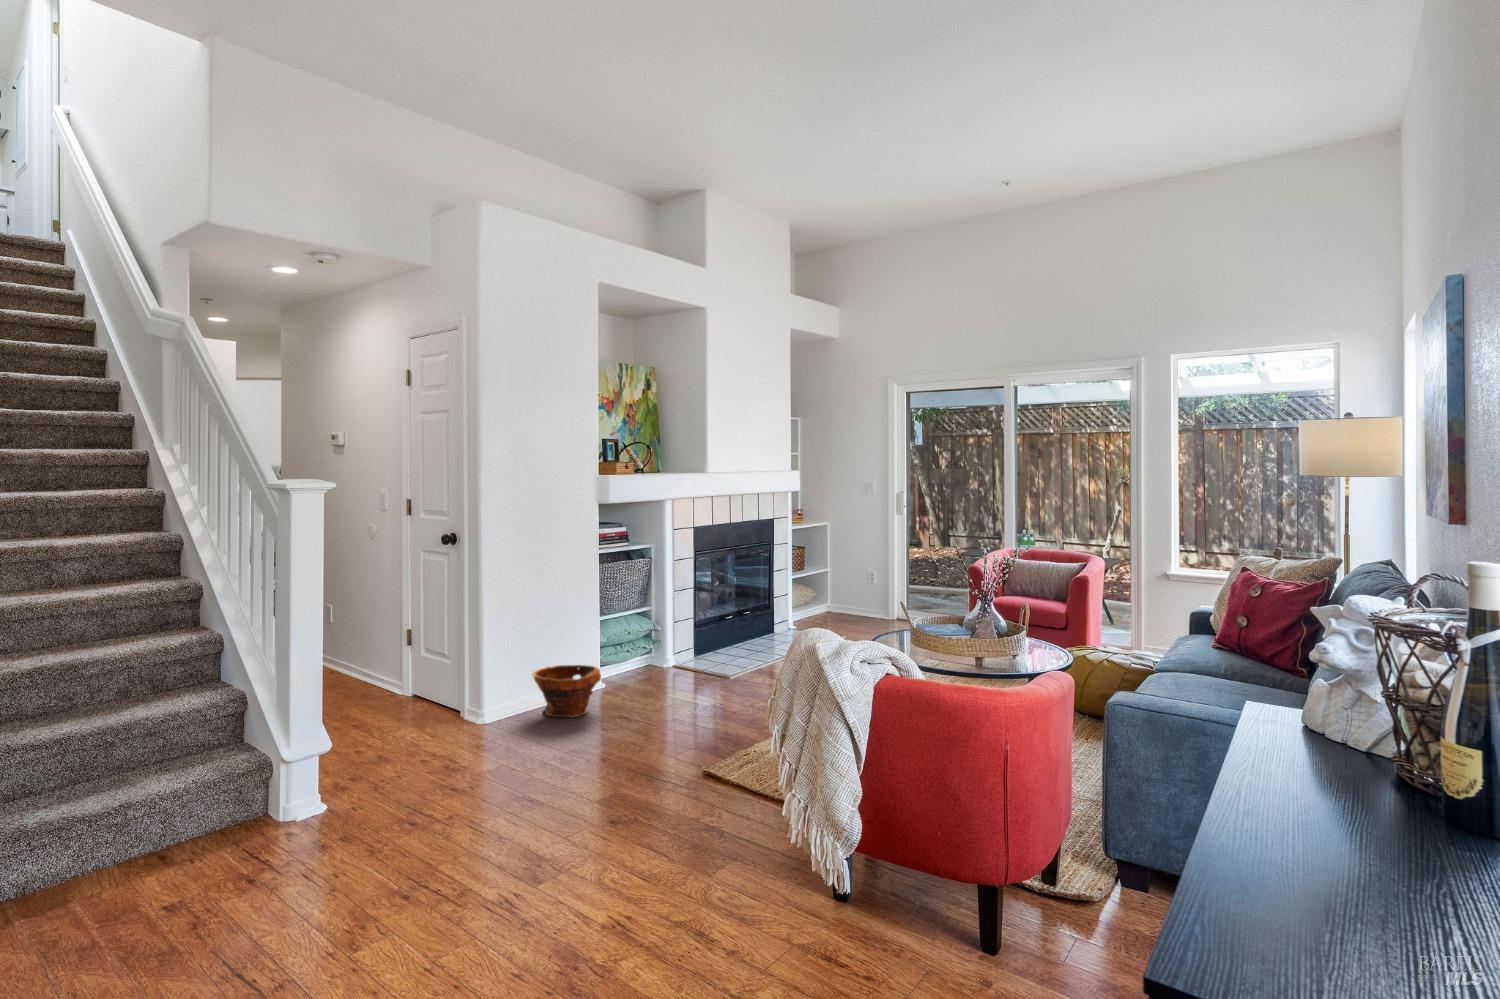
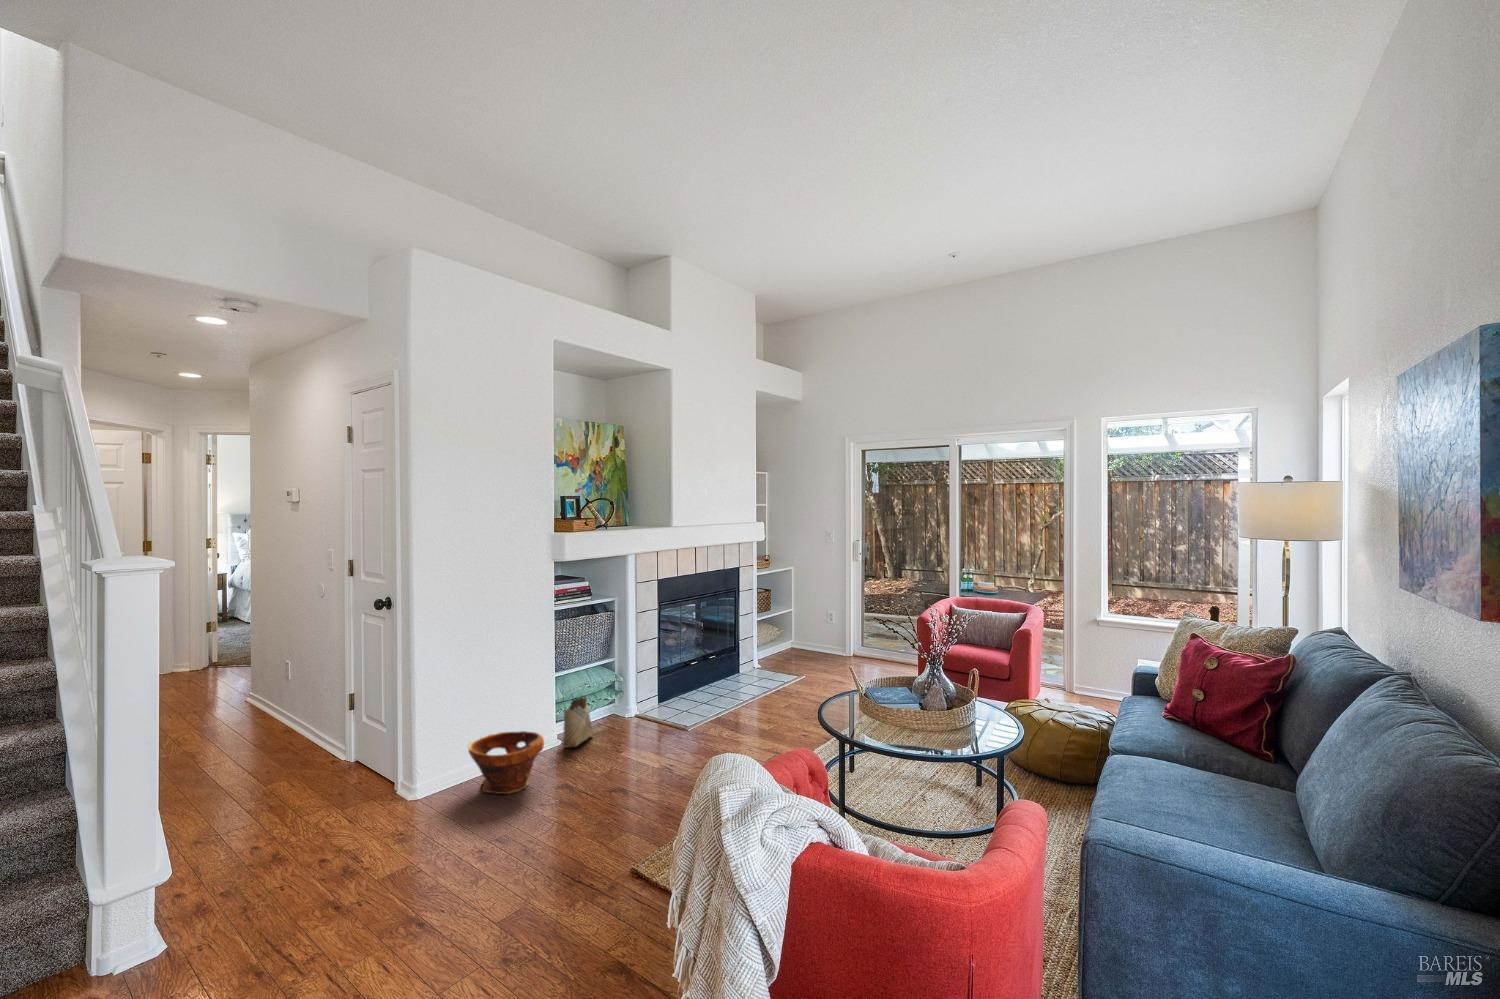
woven basket: none [607,624,636,687] -> present [563,698,593,747]

